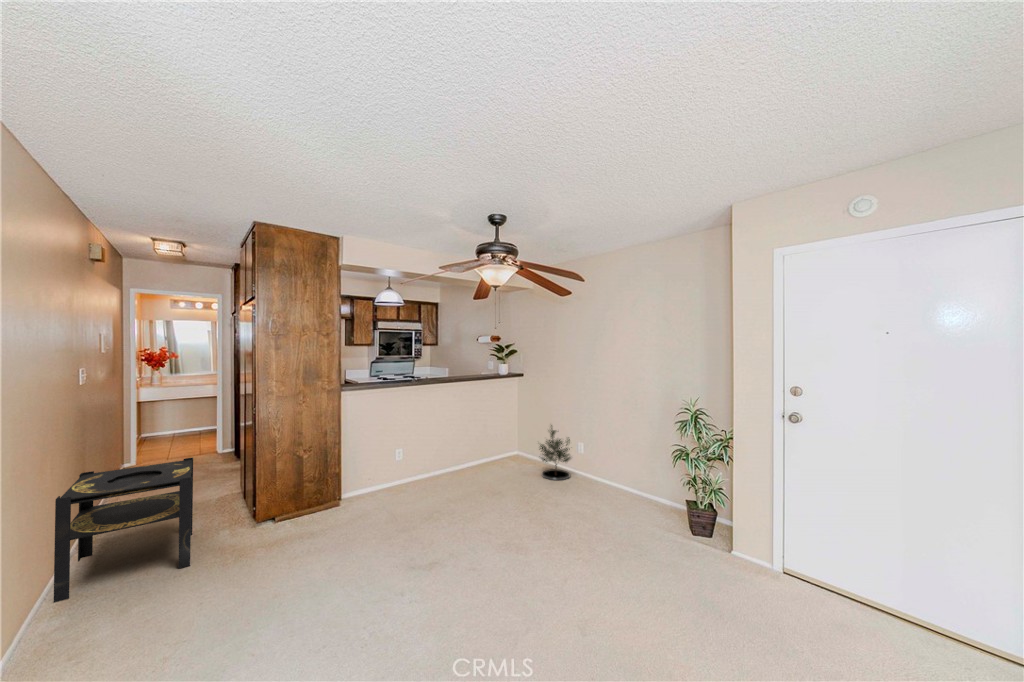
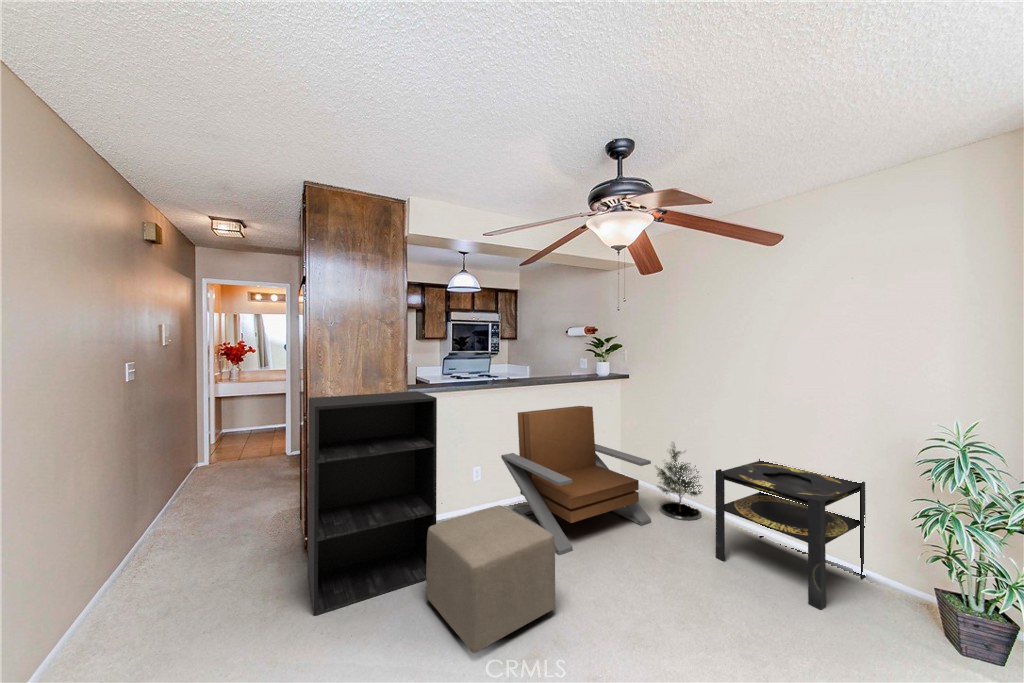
bookshelf: none [258,388,365,557] -> present [308,391,437,615]
lounge chair: none [419,399,533,507] -> present [501,406,651,555]
side table: present [54,458,193,603] -> present [715,459,866,610]
ottoman: none [357,471,451,562] -> present [426,505,555,653]

